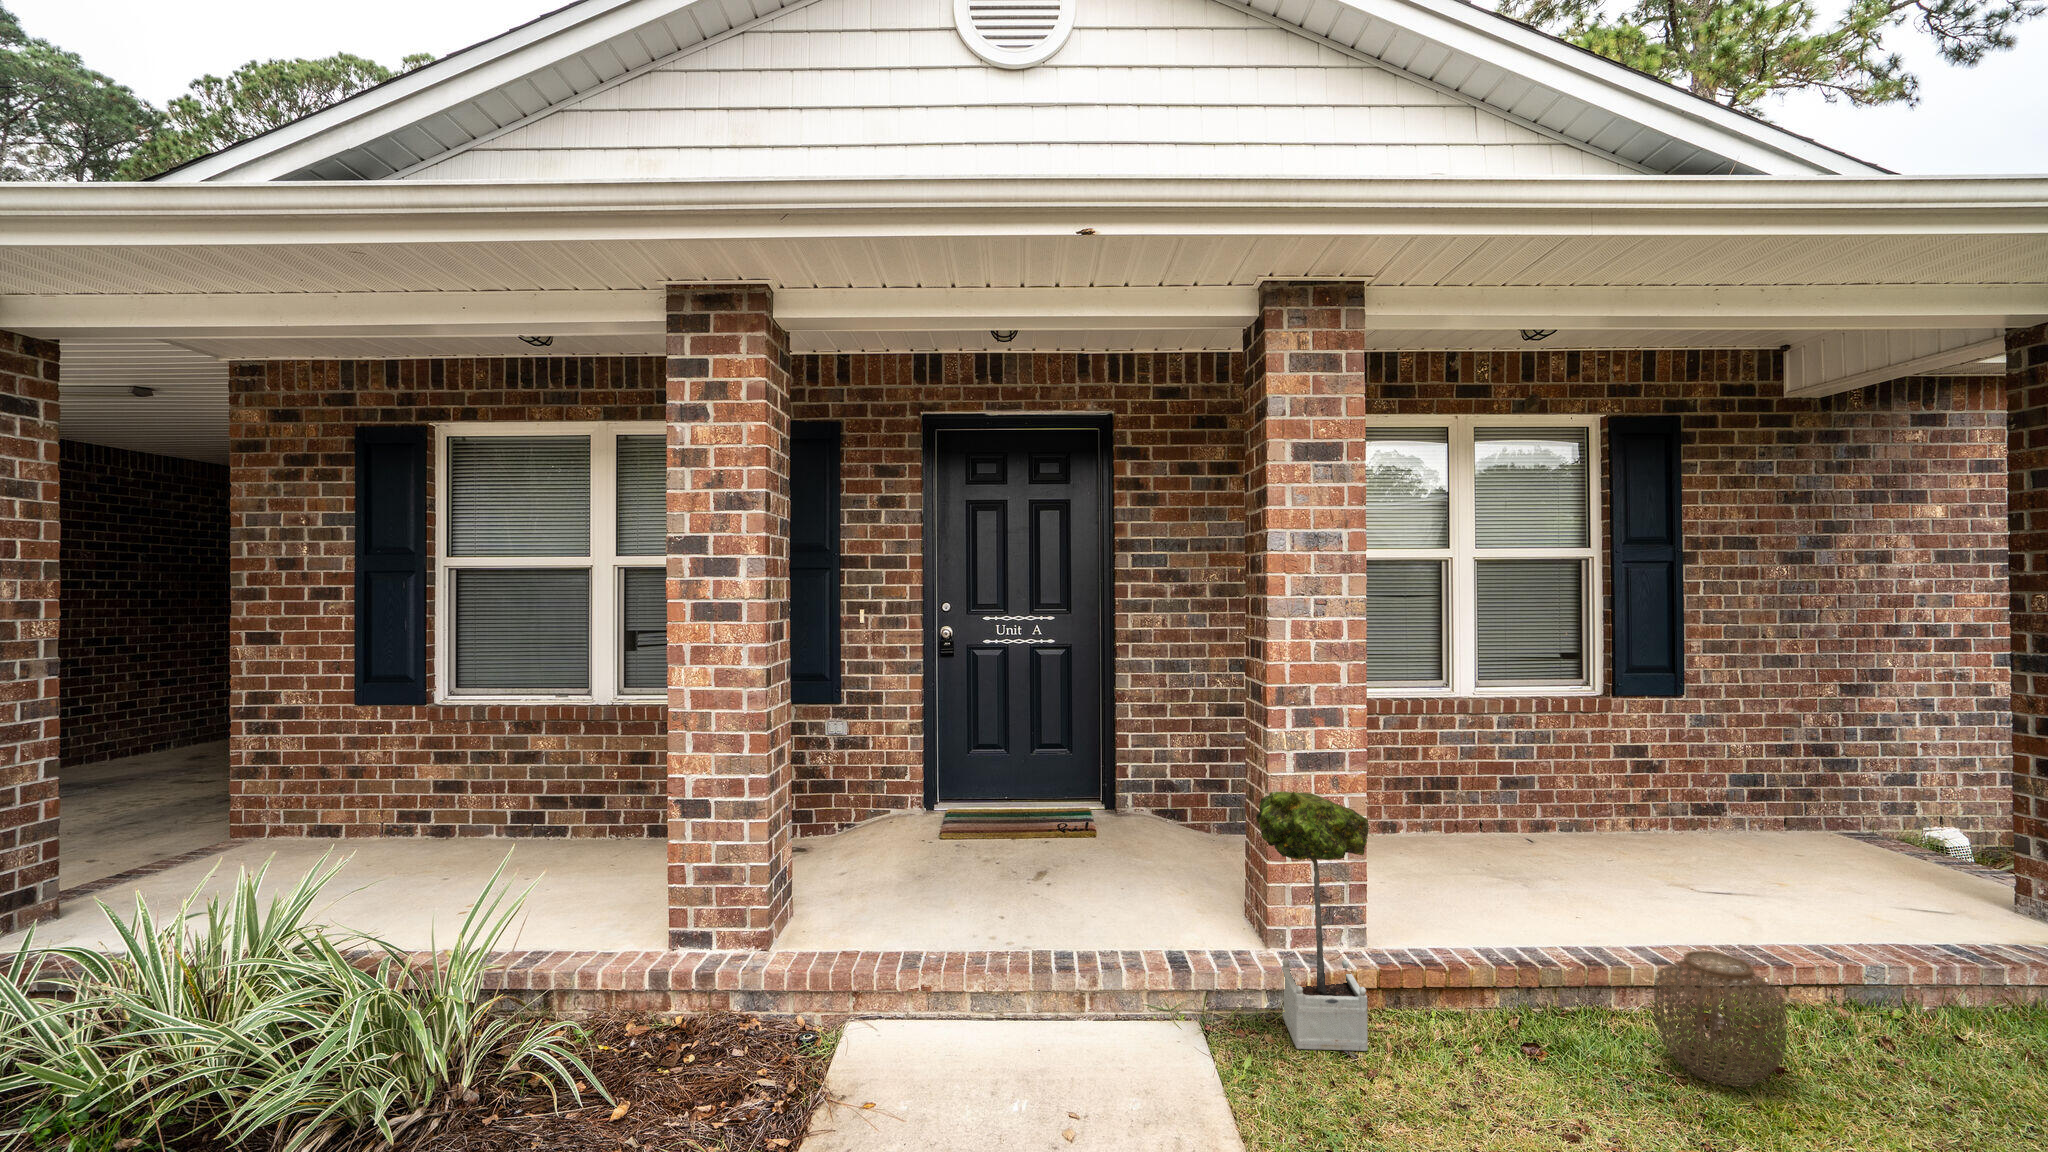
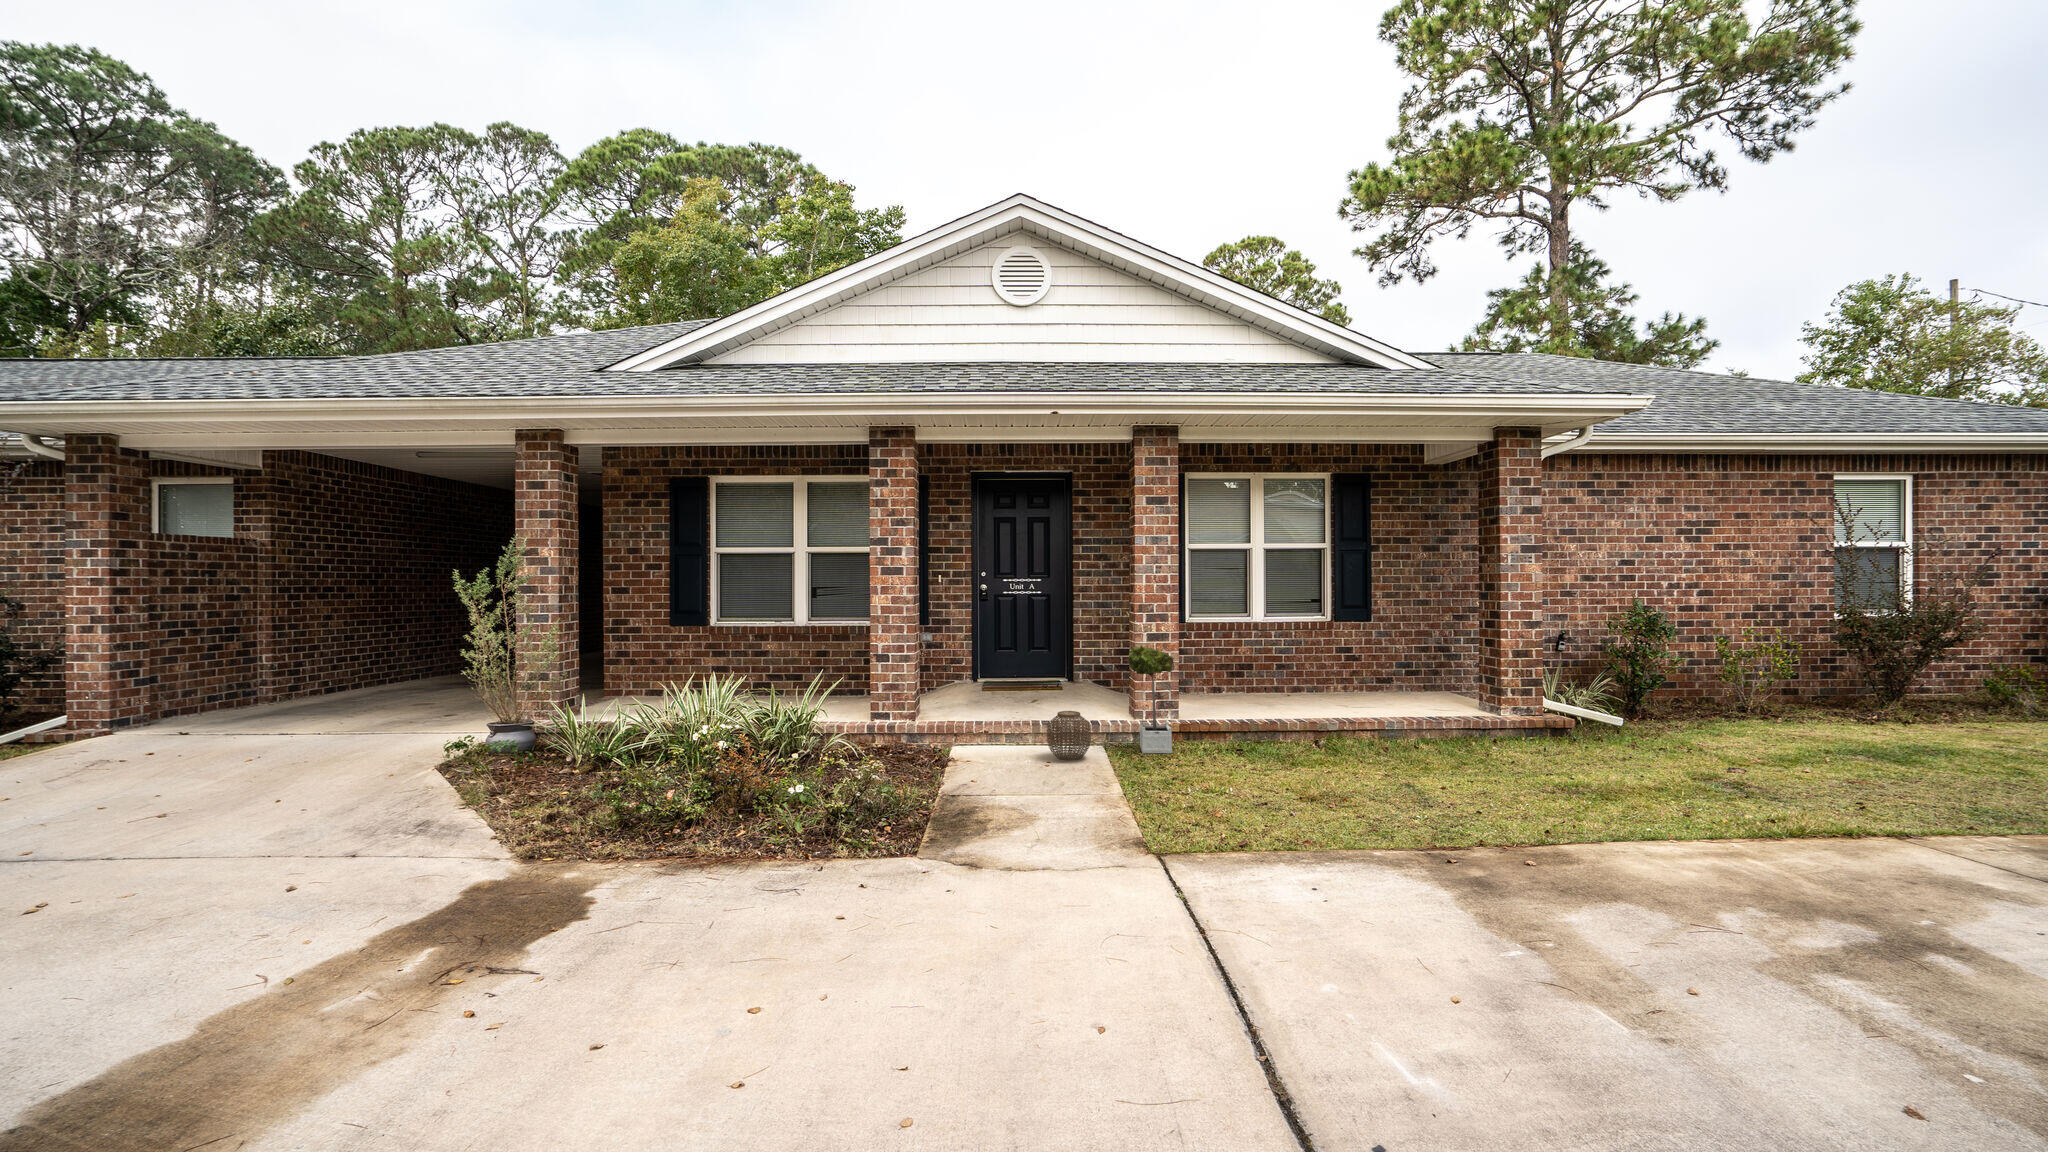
woven basket: present [1654,951,1787,1086] -> present [1047,711,1091,760]

